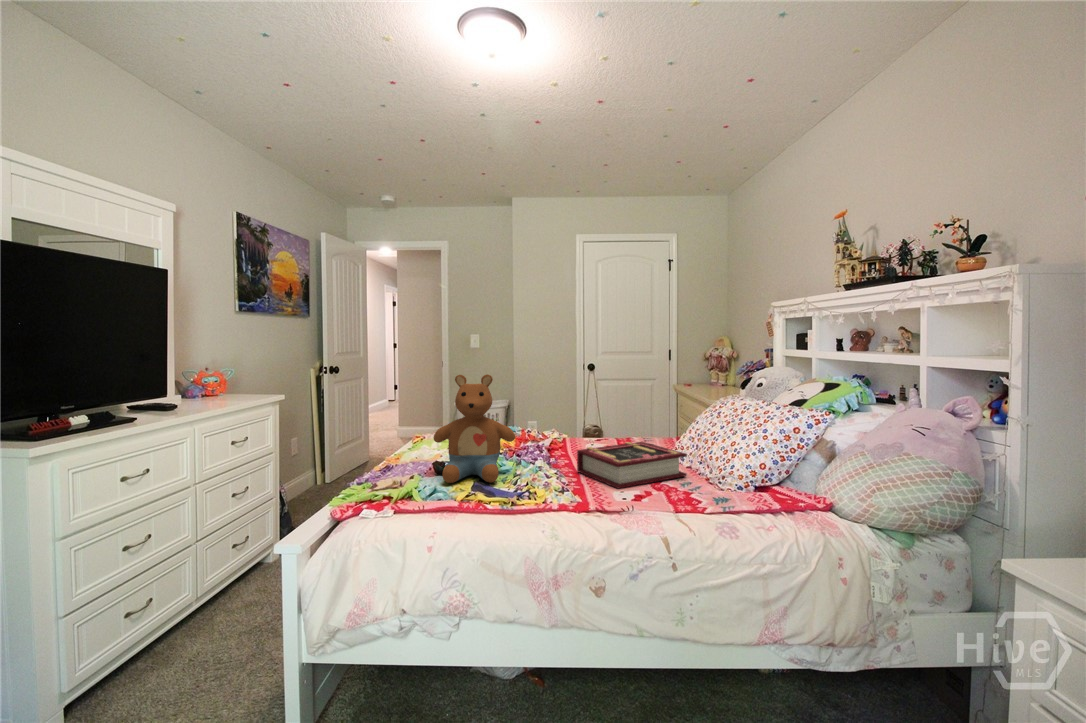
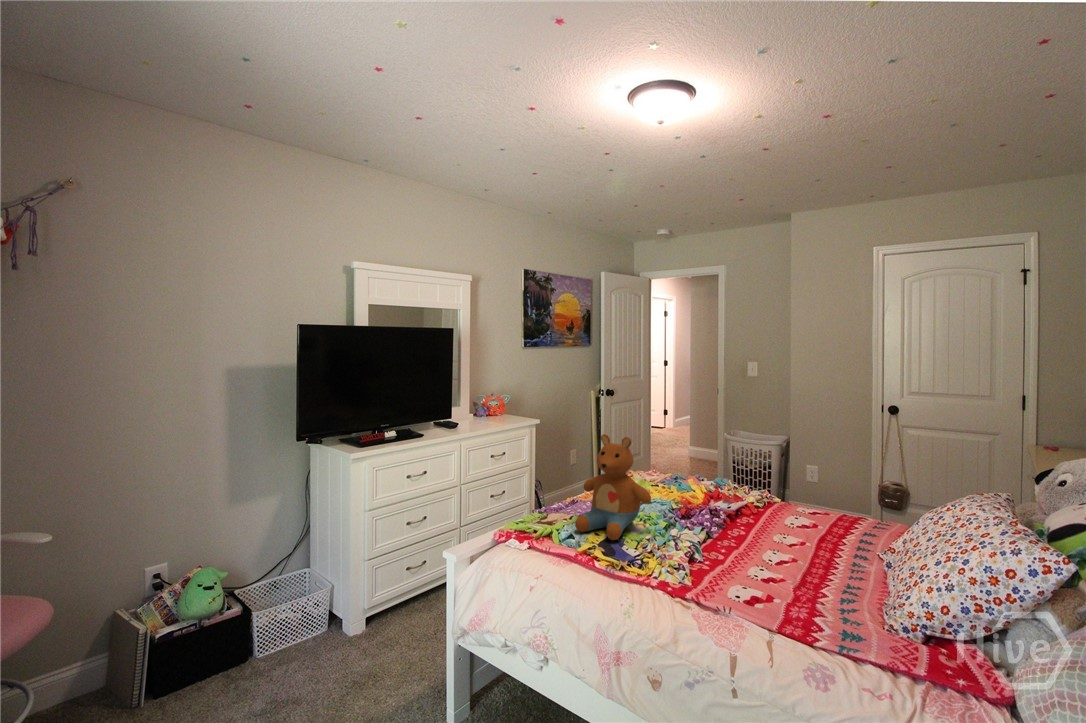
book: present [577,442,687,489] -> none [729,523,857,589]

